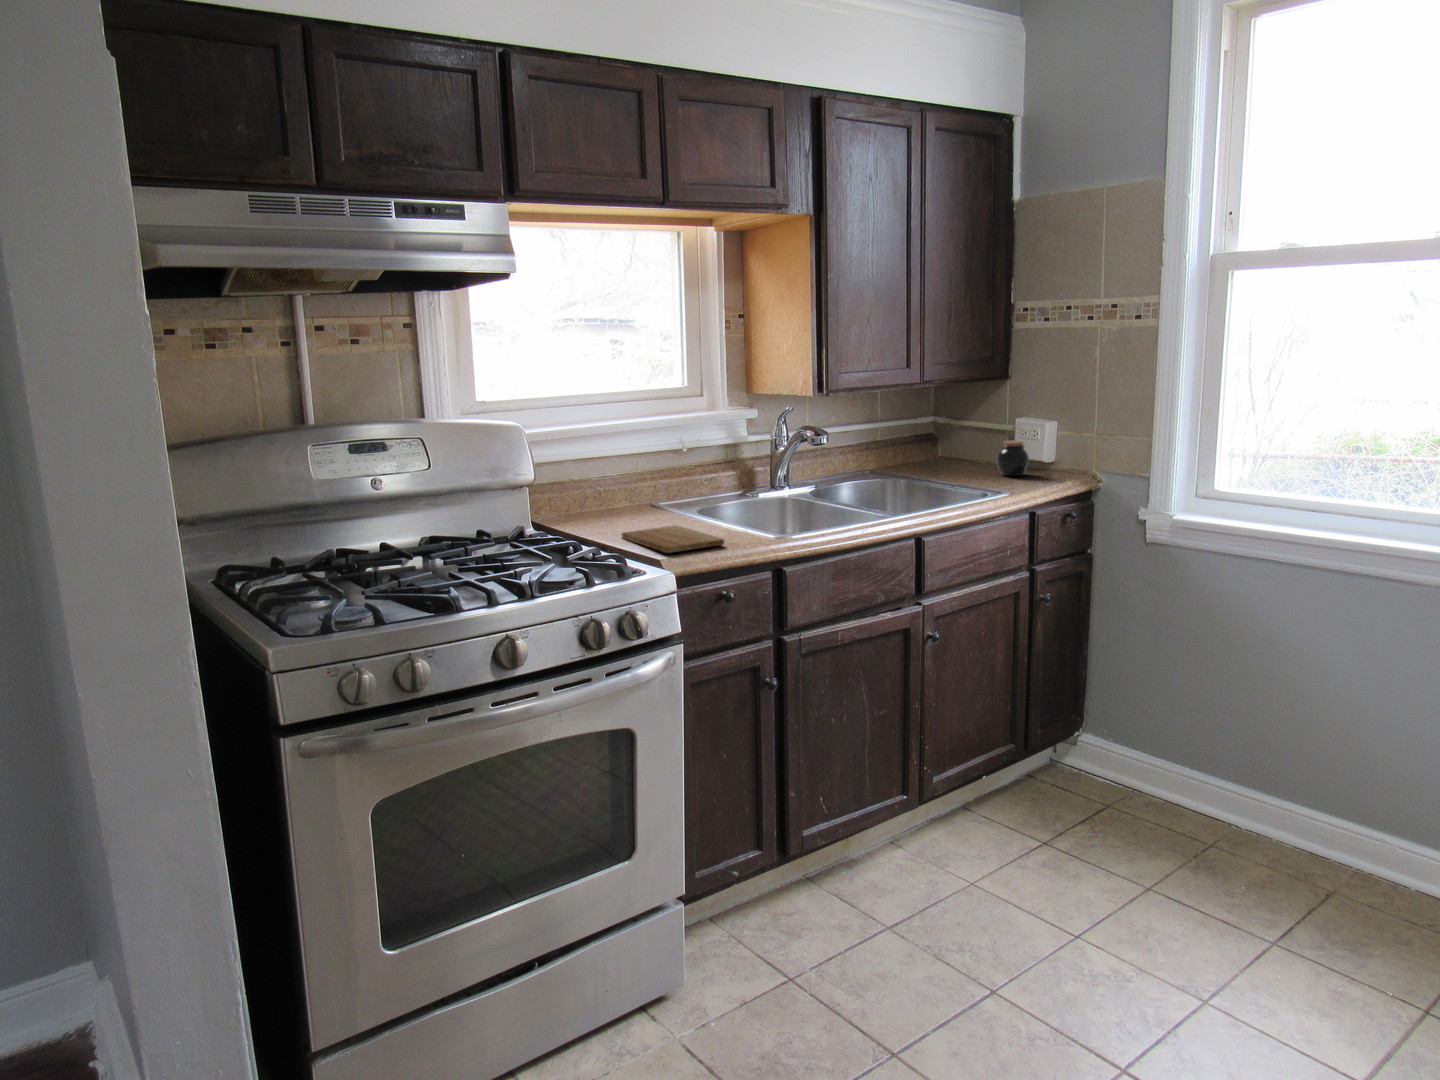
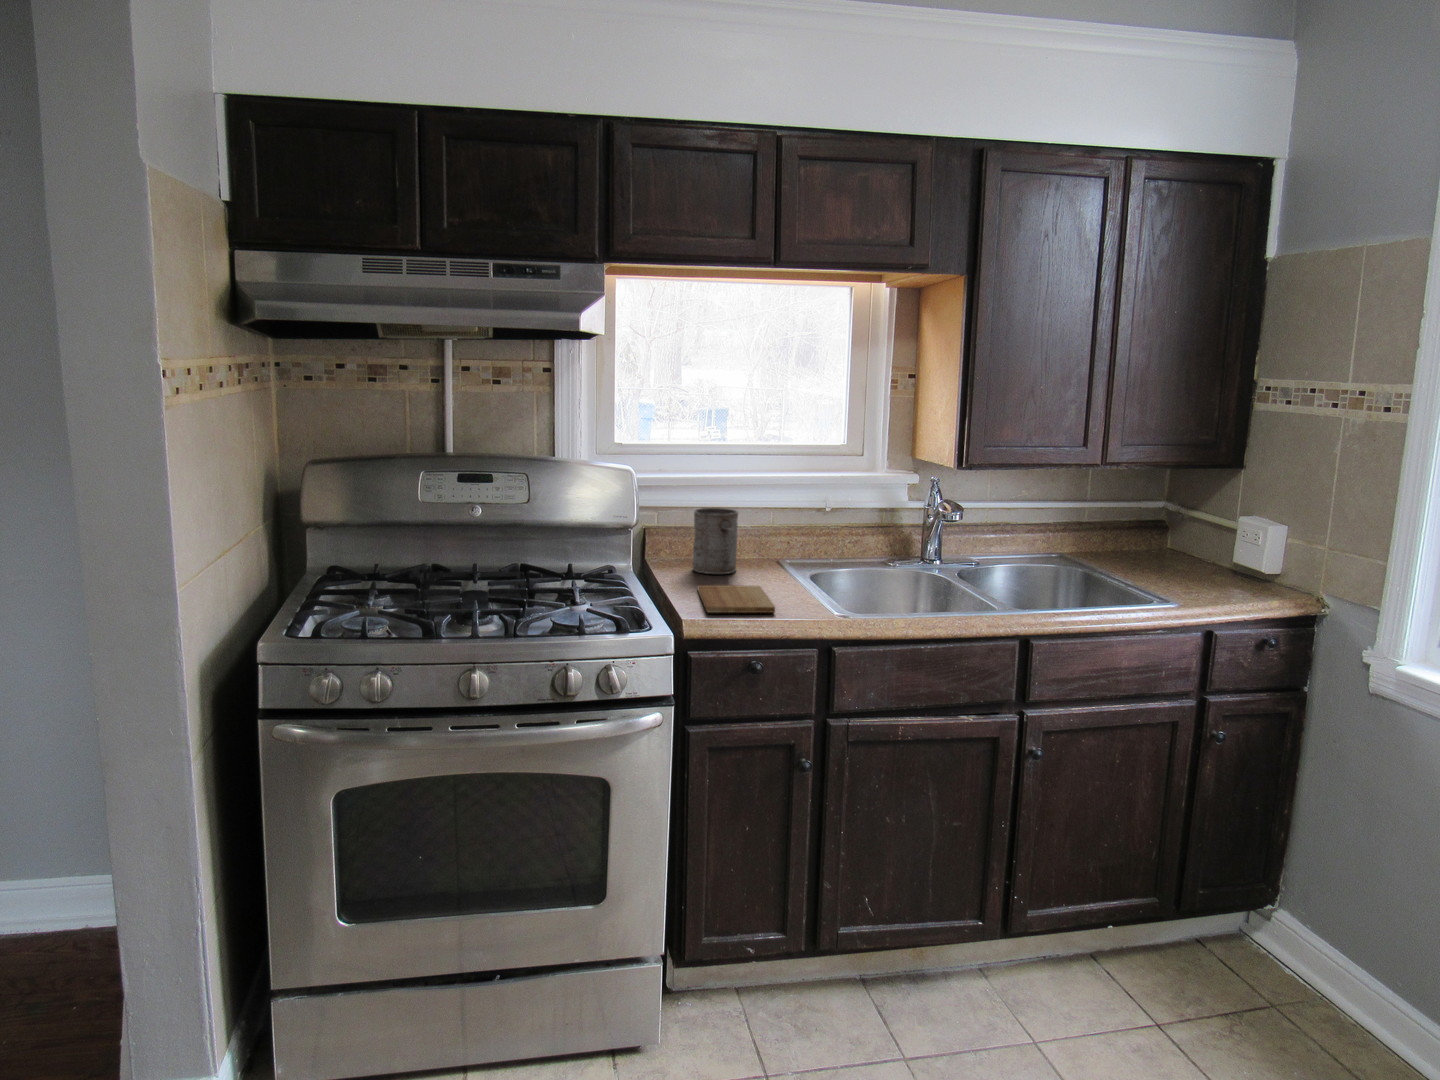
jar: present [997,440,1029,476] -> none [1204,541,1245,584]
mug: none [583,456,637,523] -> present [693,508,738,574]

